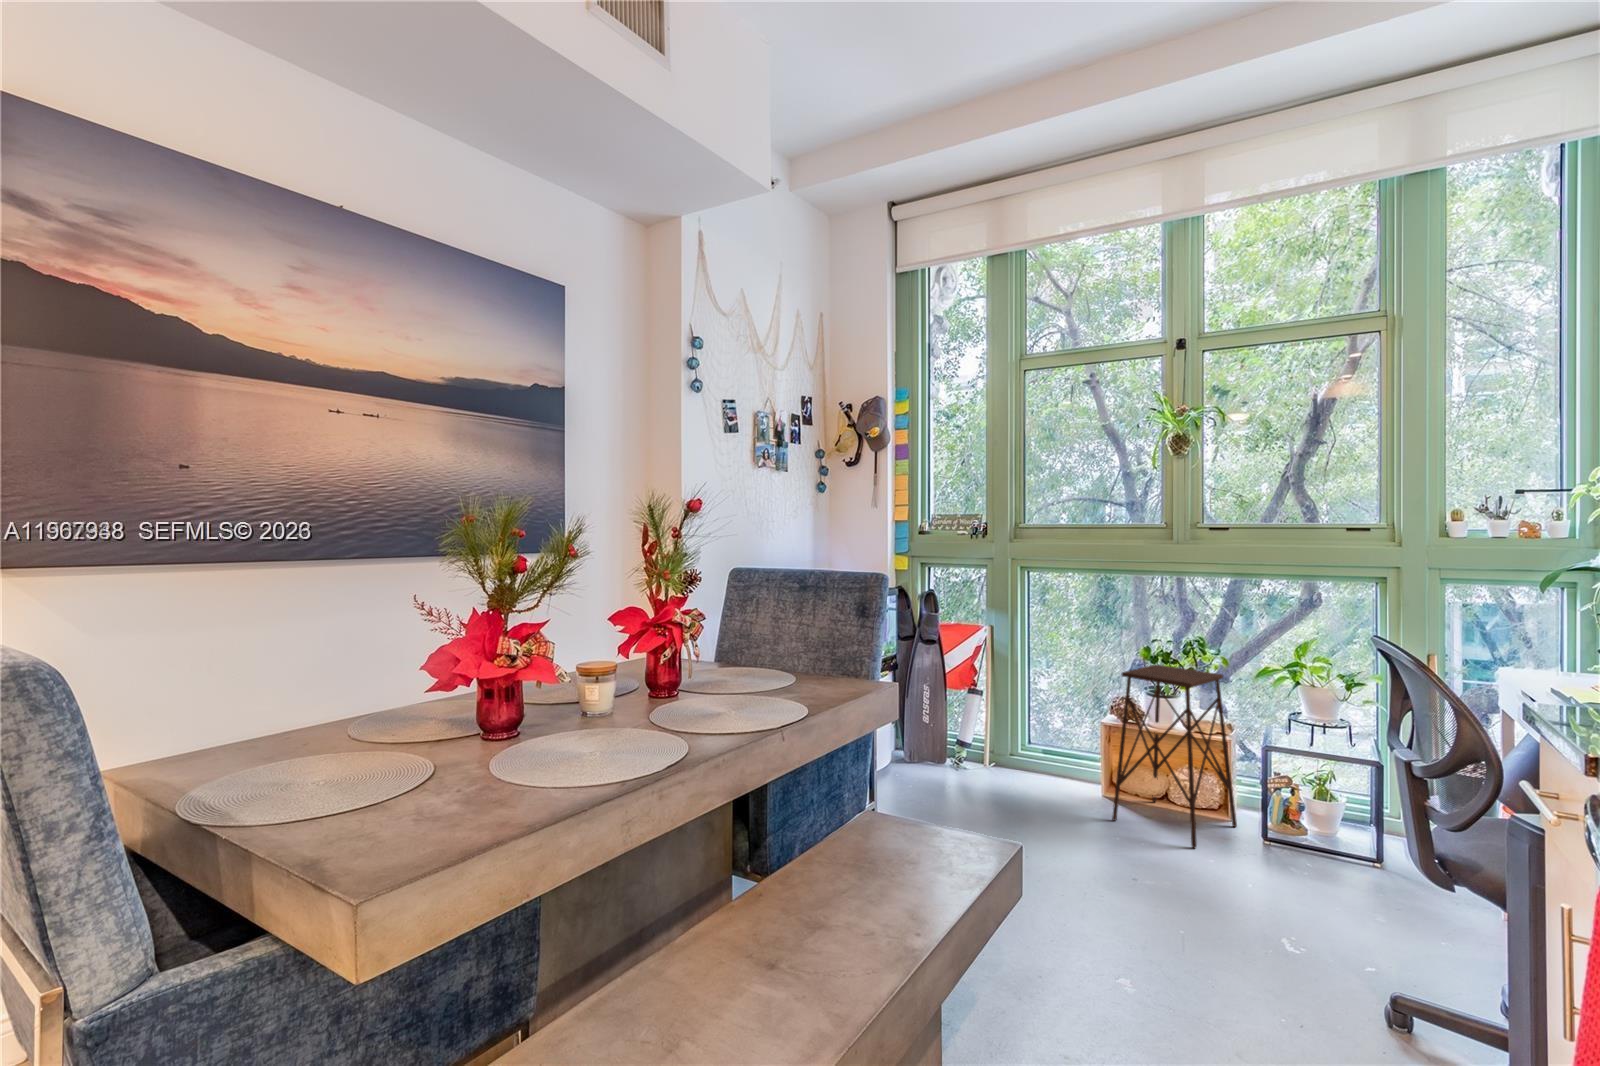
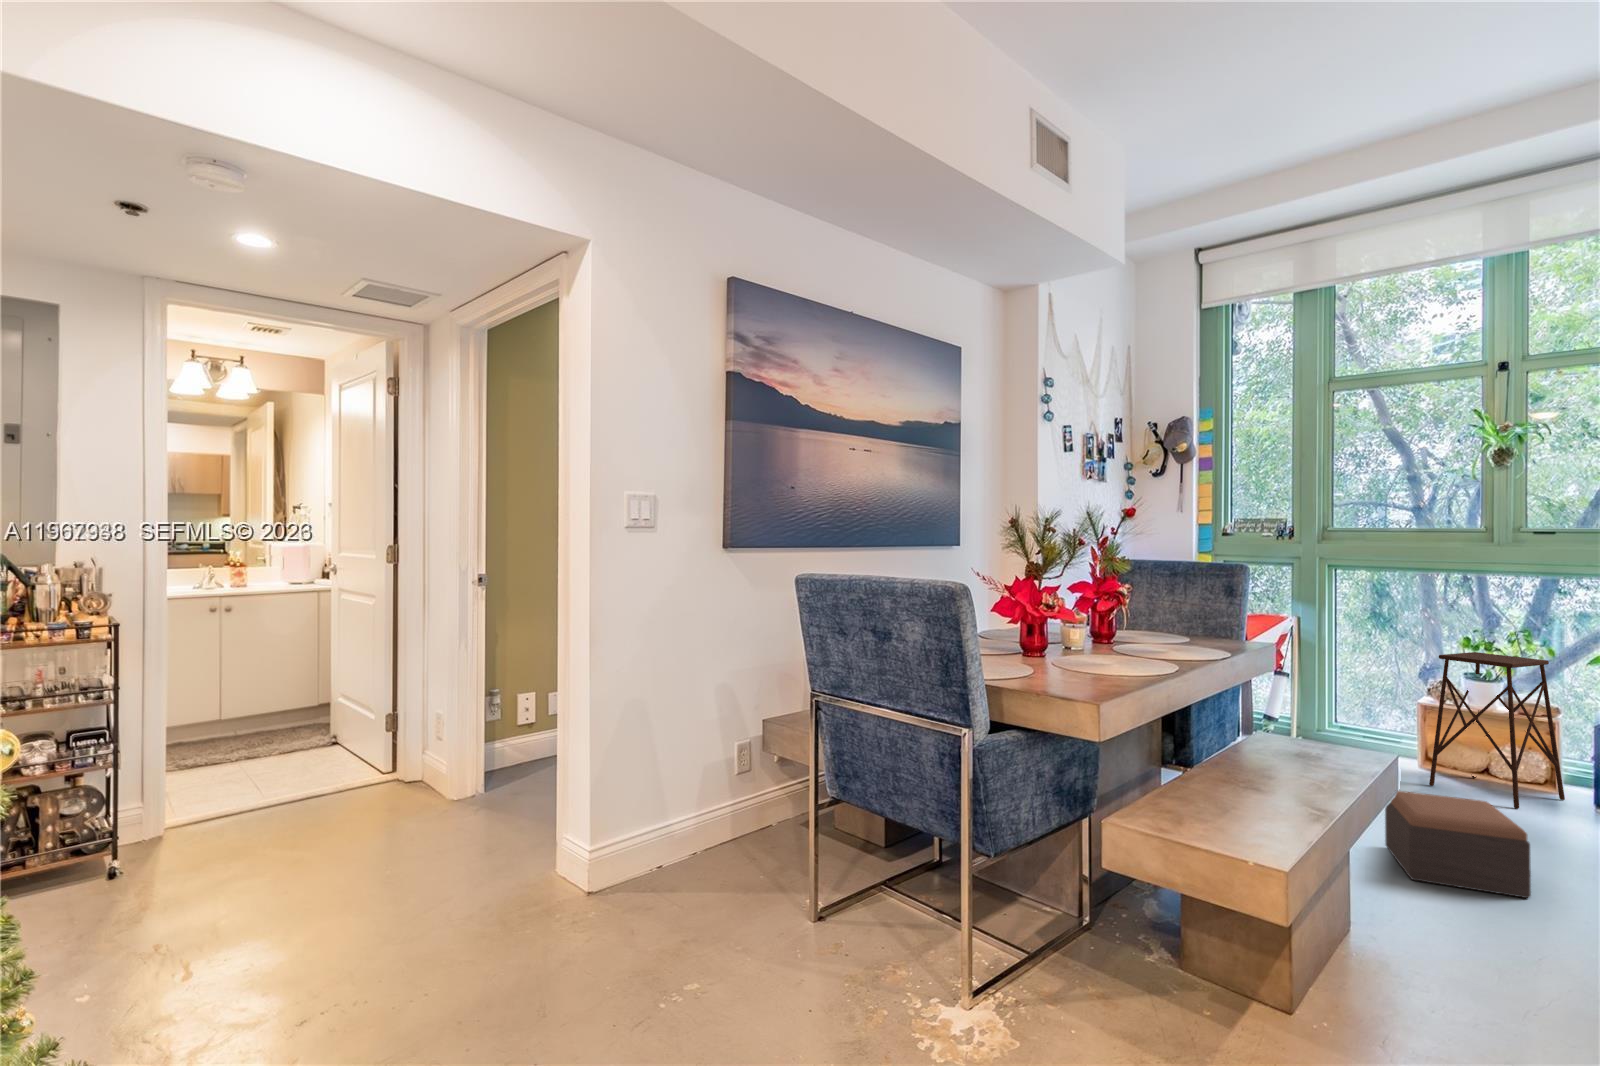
footstool: none [1057,877,1215,1034] -> present [1385,791,1531,898]

